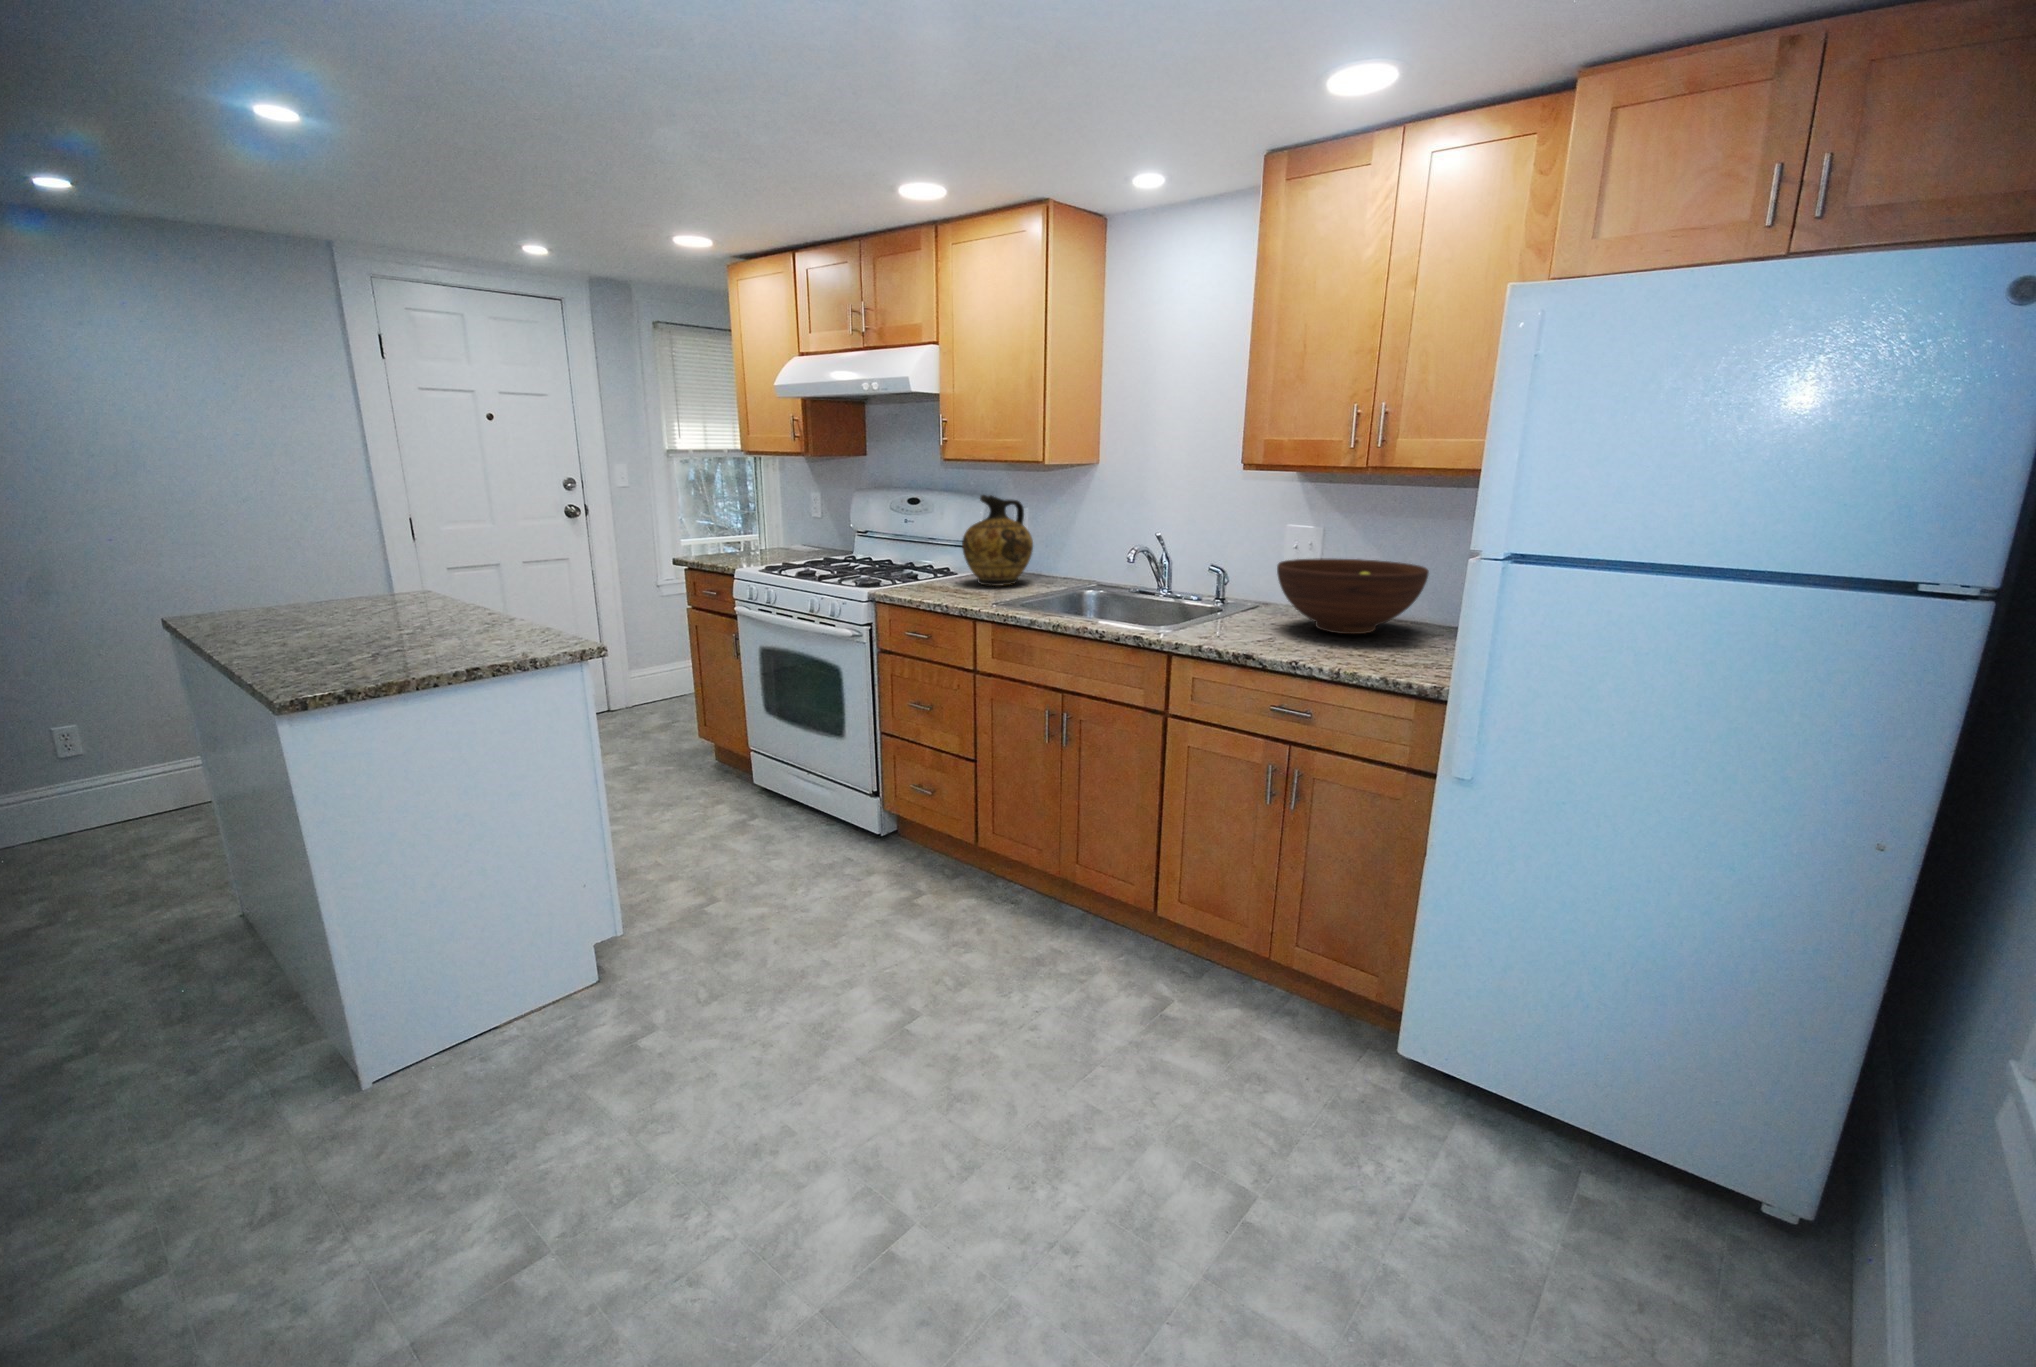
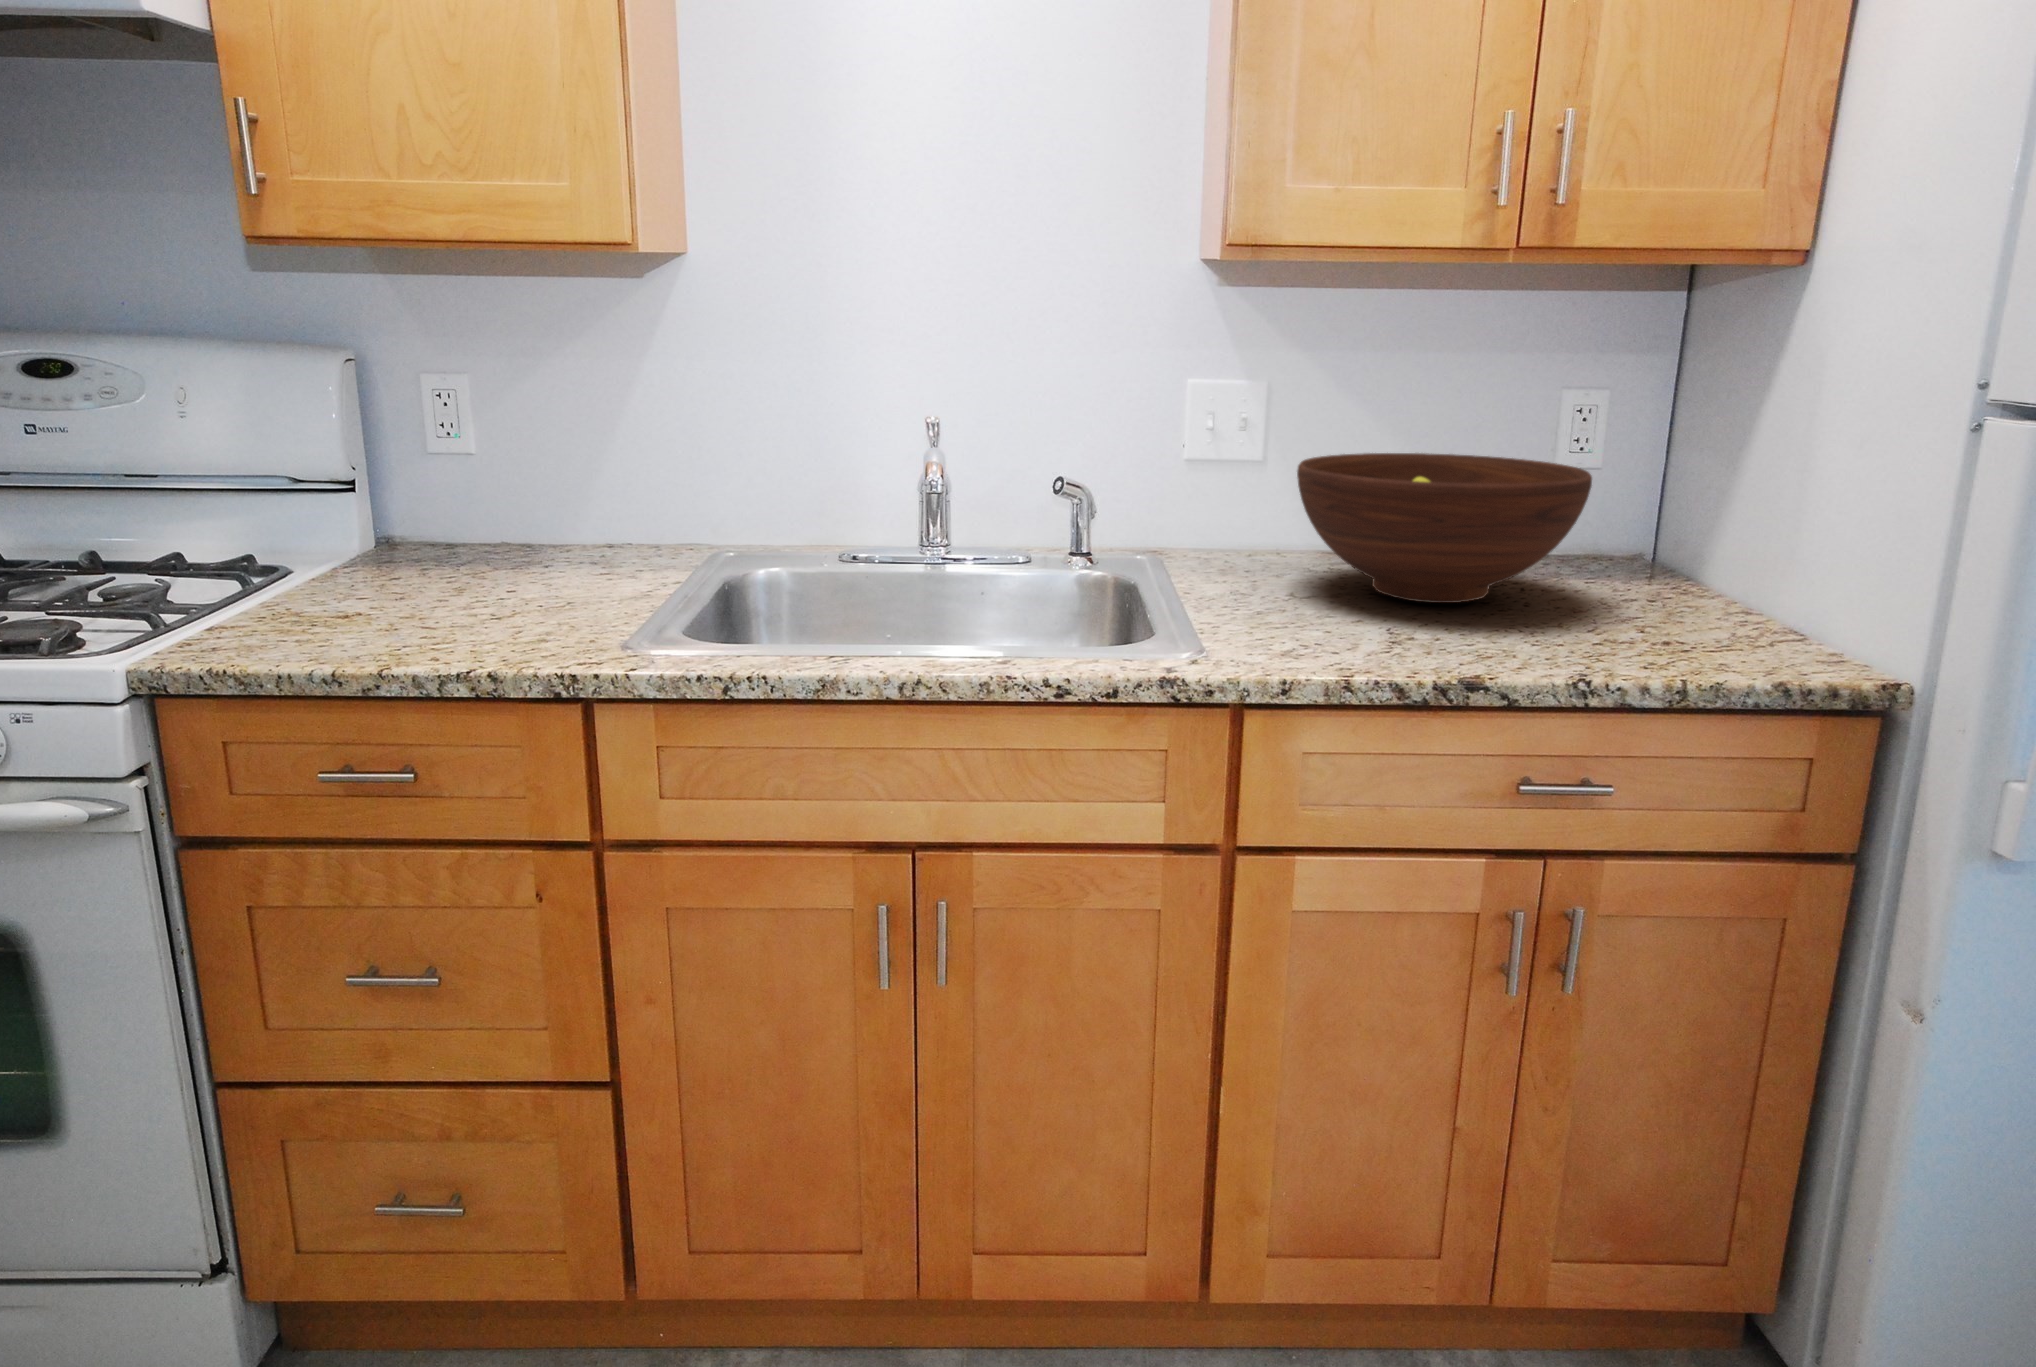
ceramic jug: present [962,495,1033,586] -> none [358,343,568,593]

